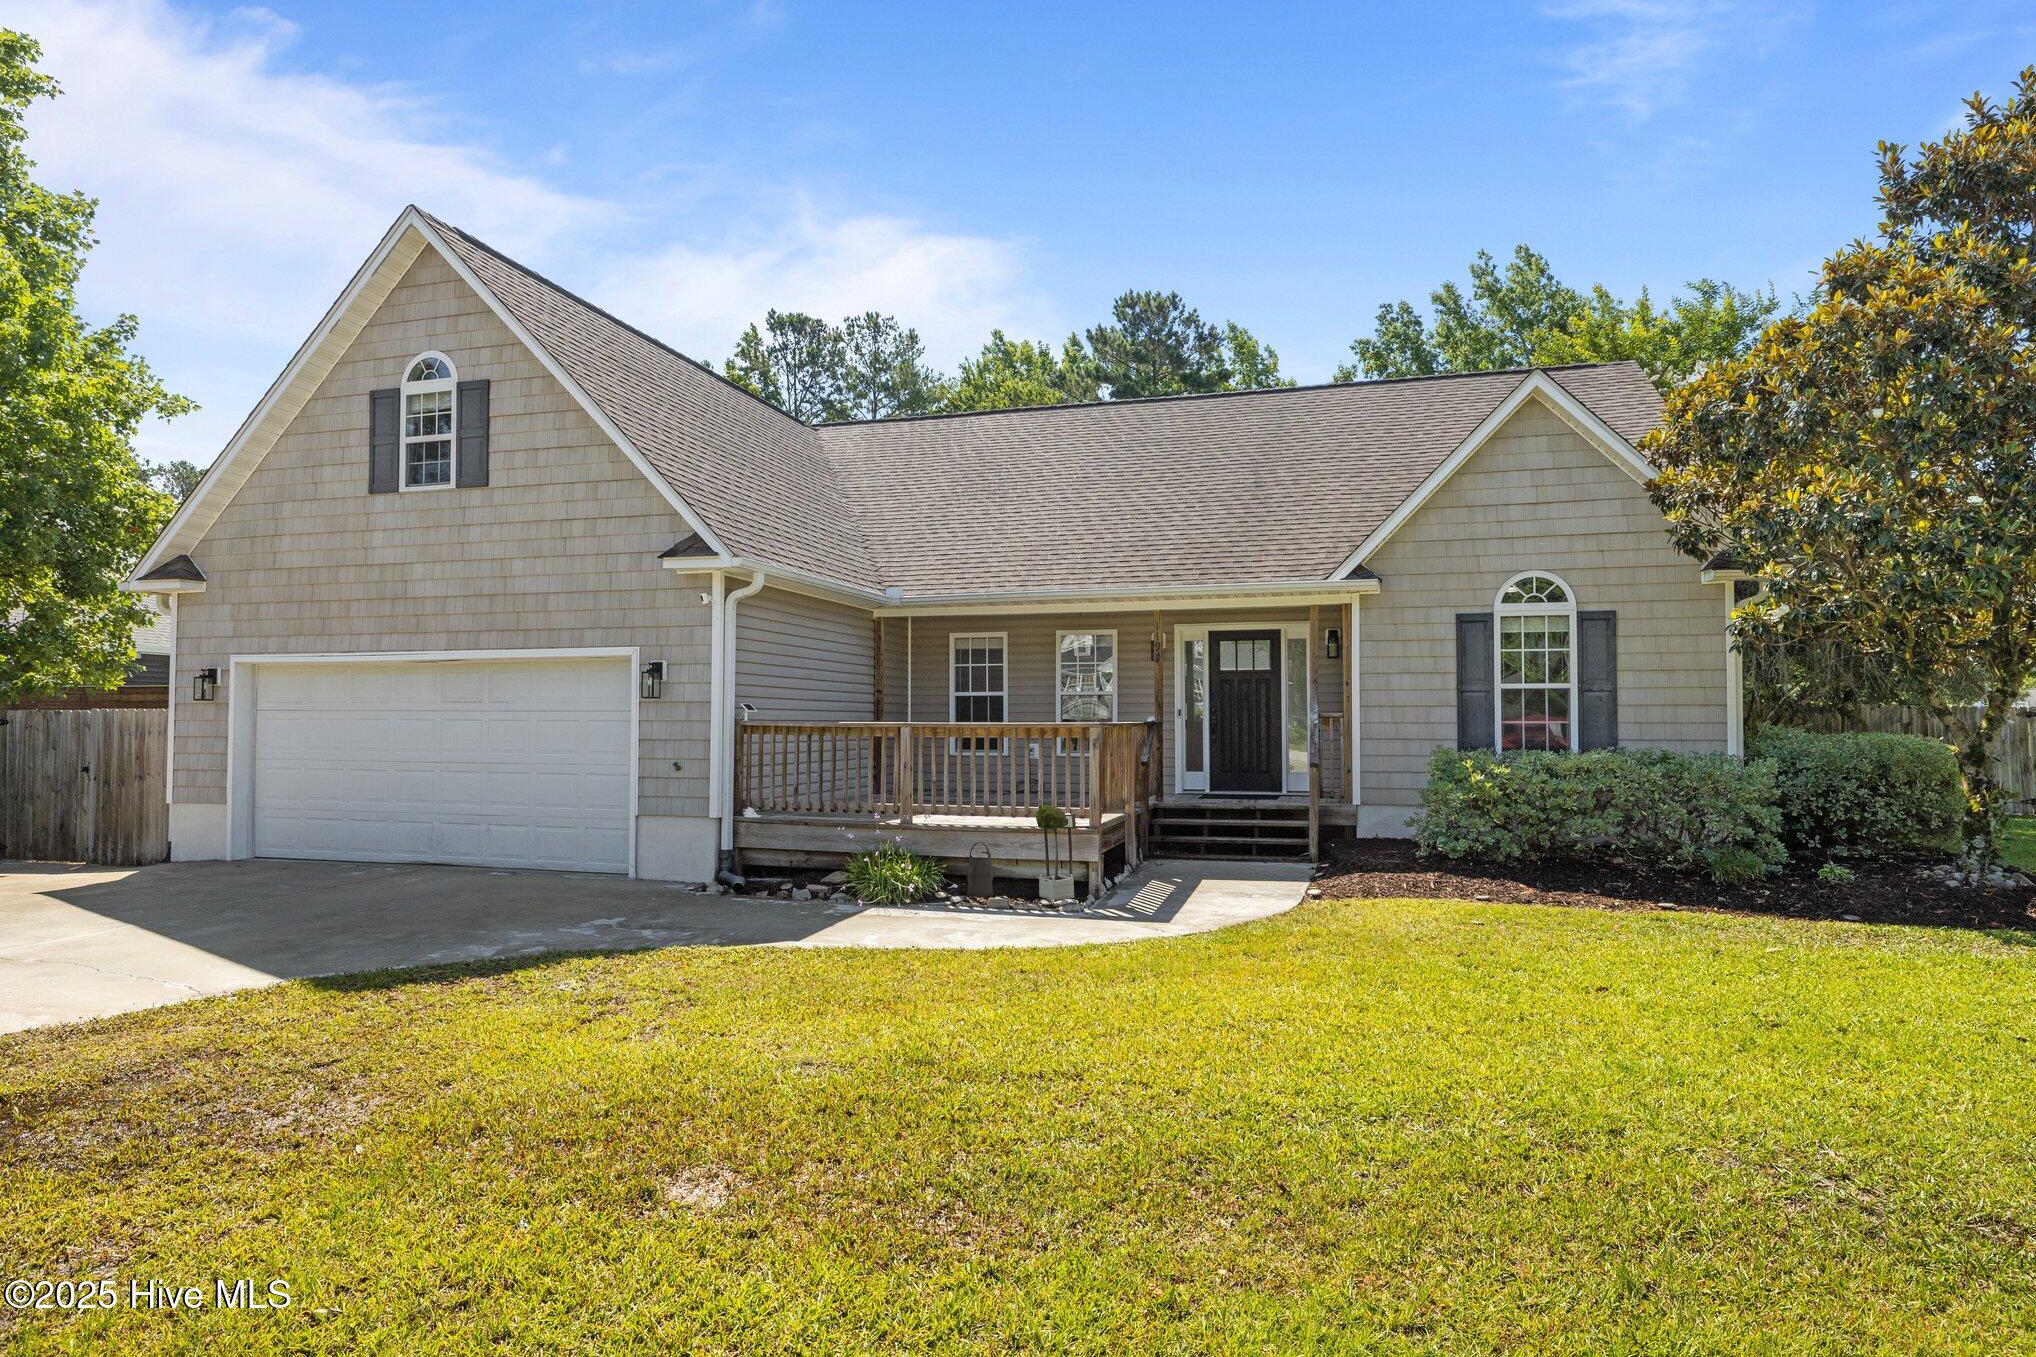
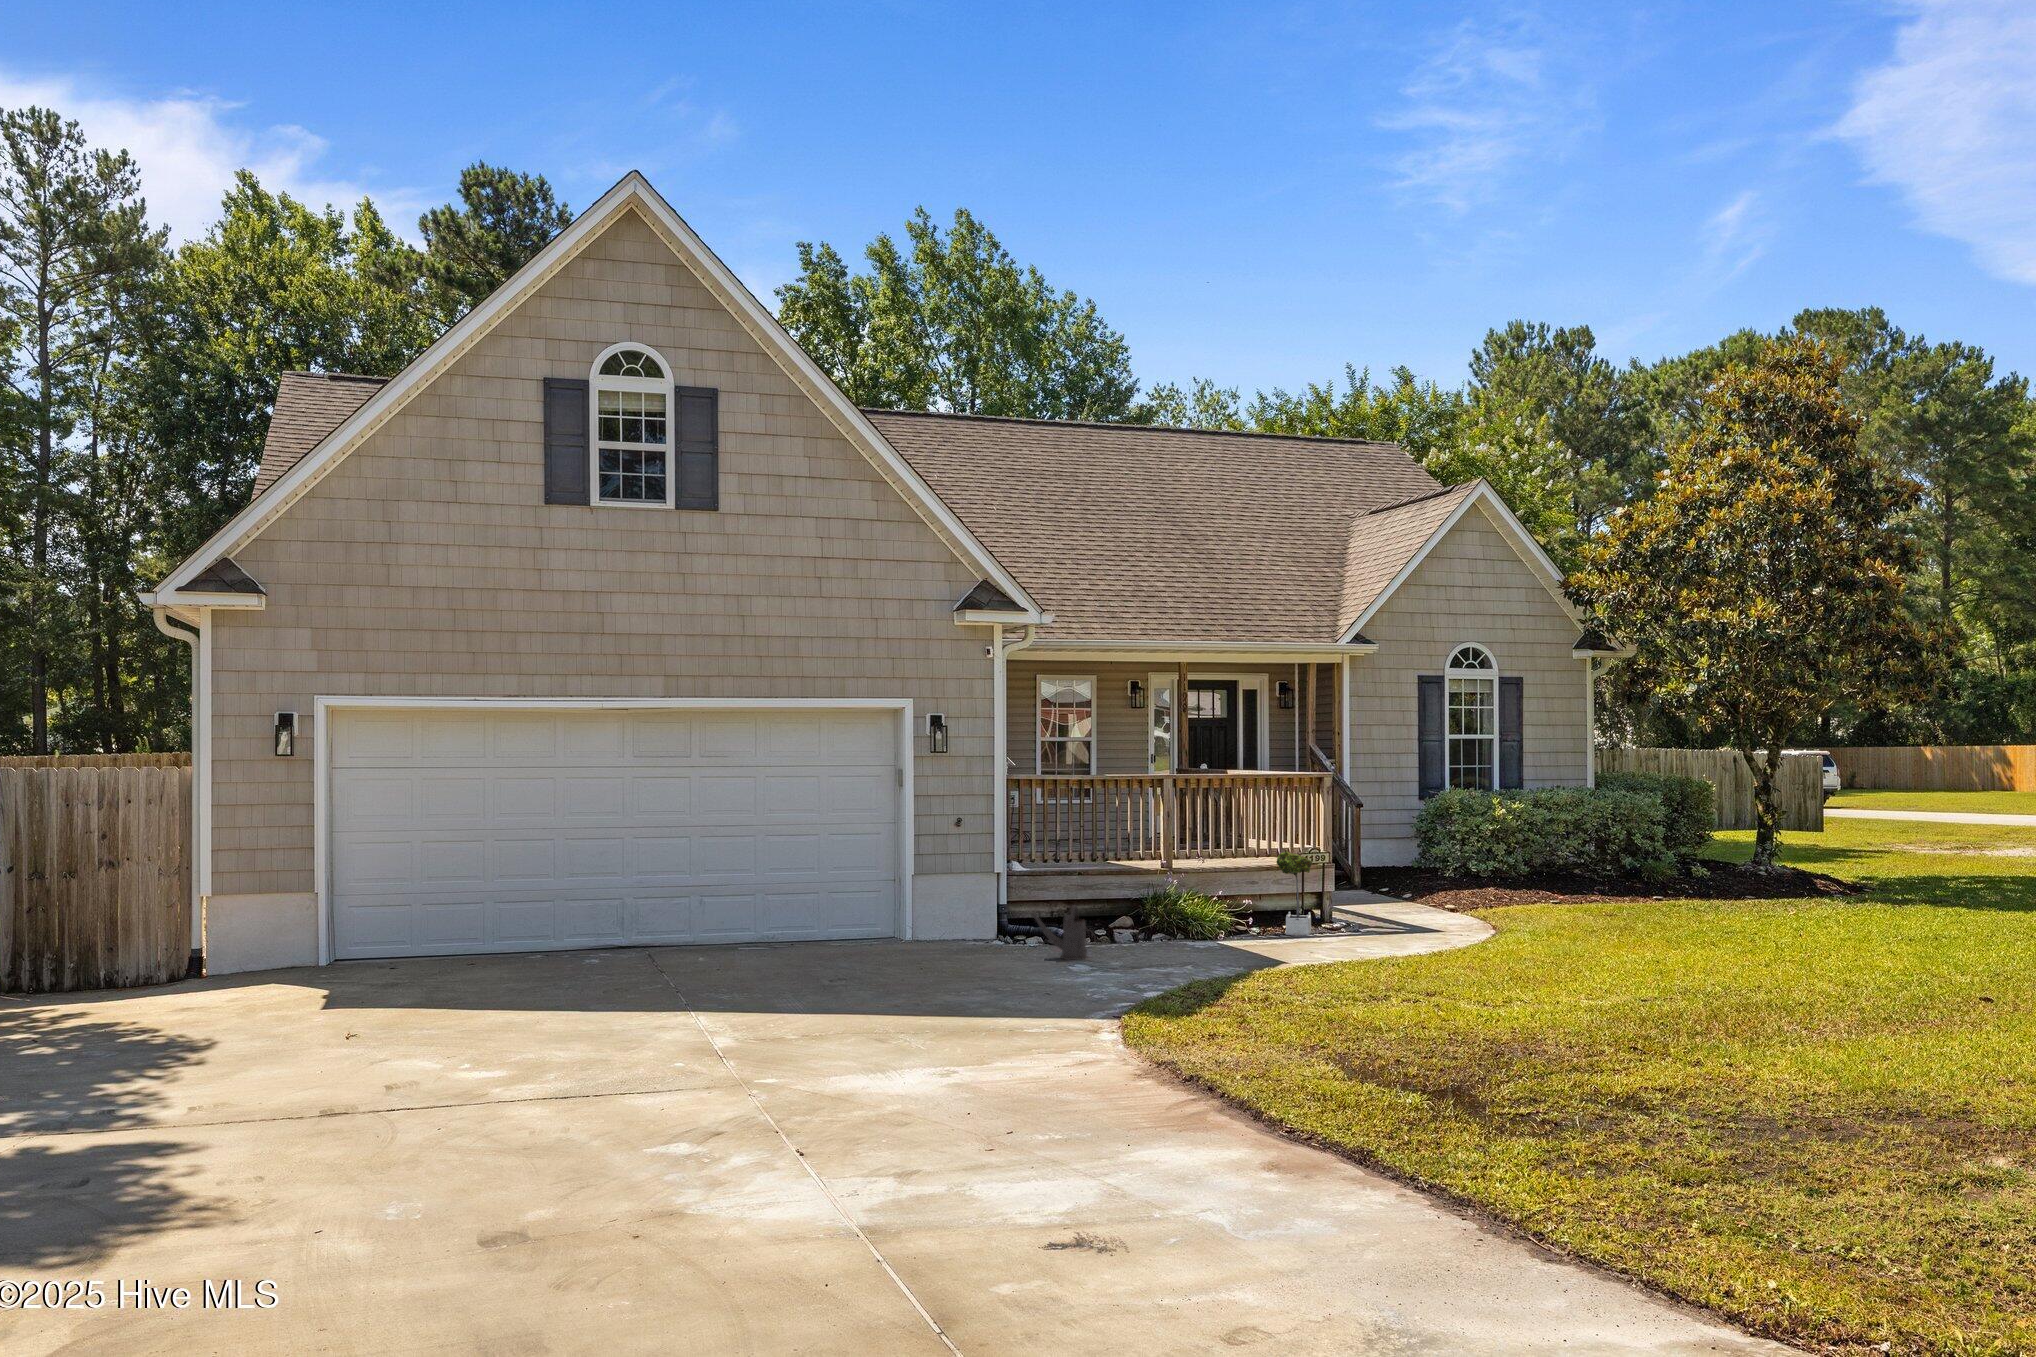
watering can: present [967,842,997,897] -> present [1032,905,1087,960]

